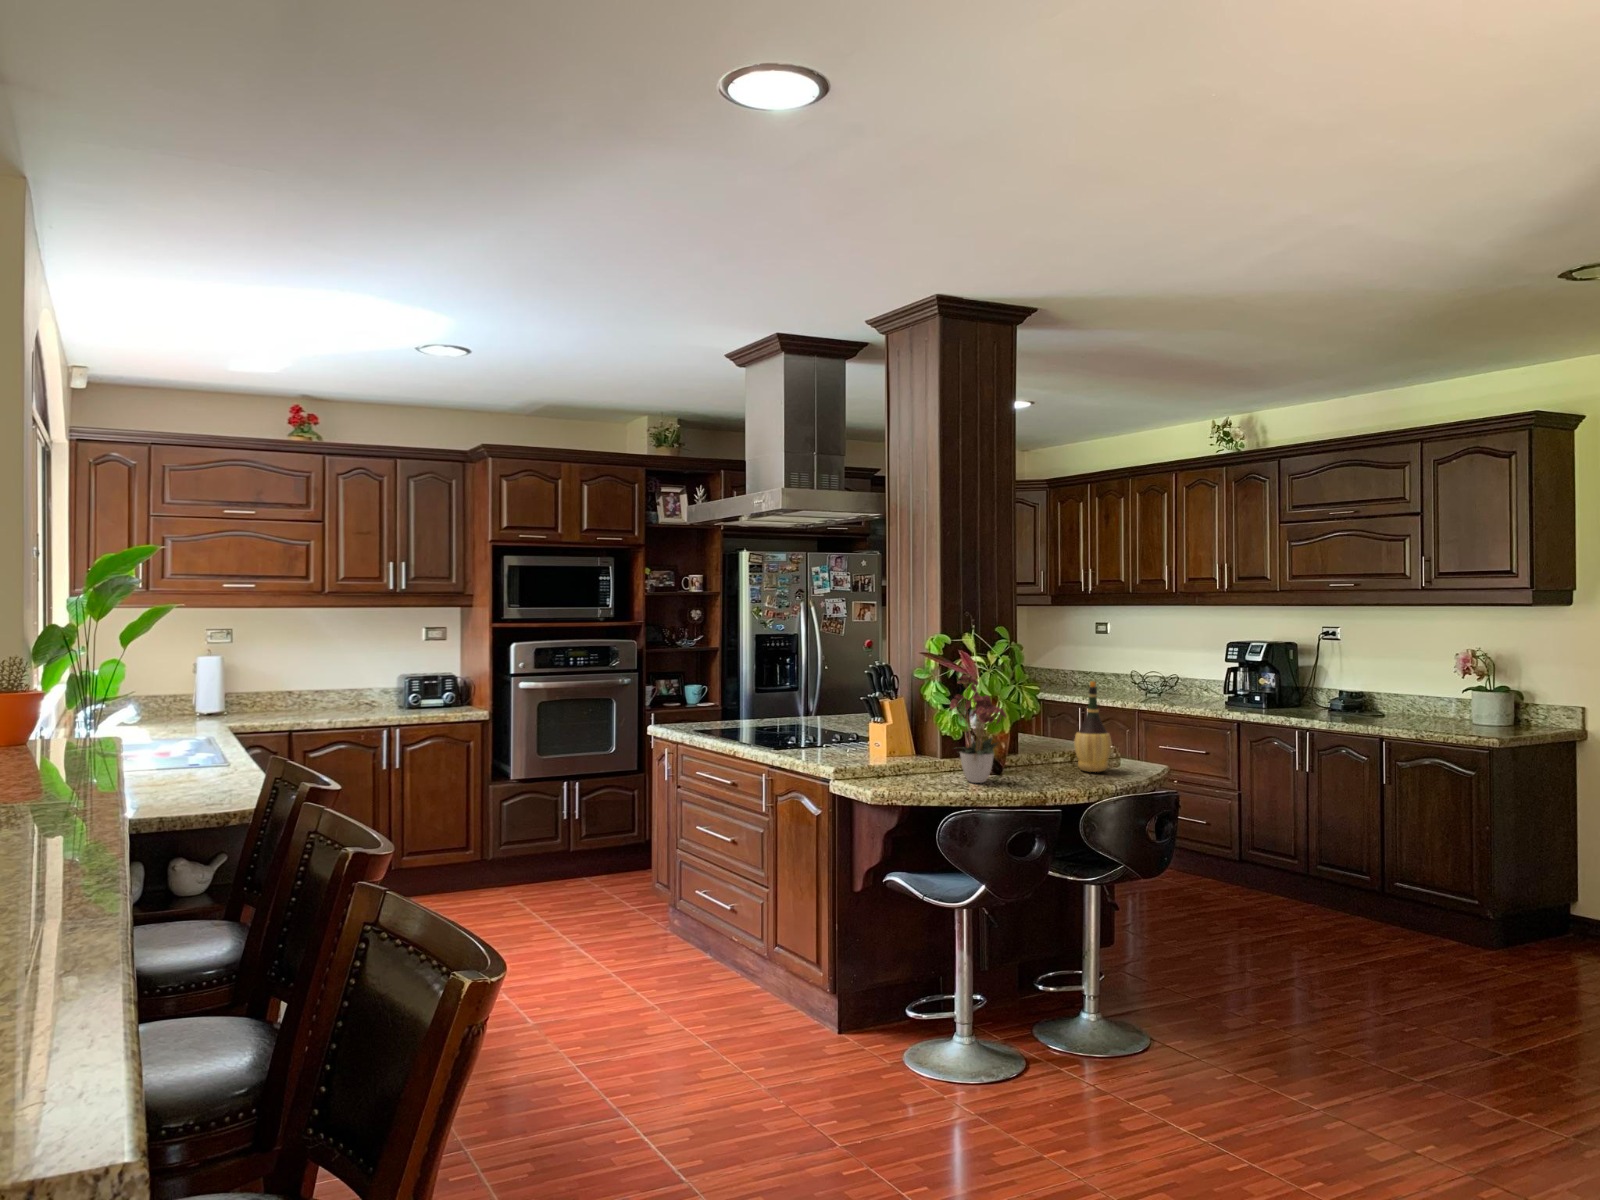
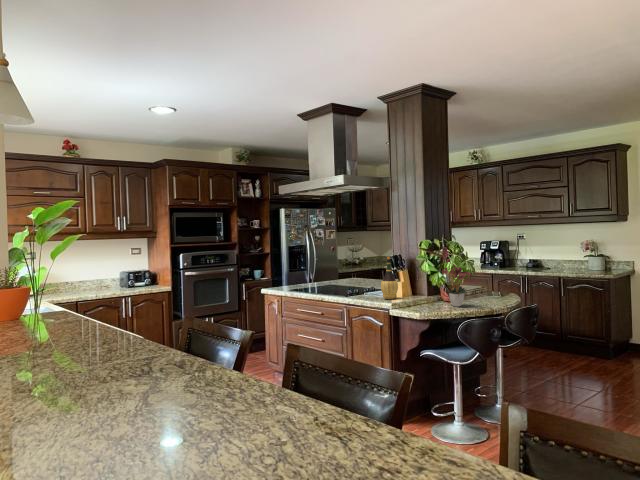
wine bottle: present [1074,681,1112,772] -> present [381,257,398,299]

